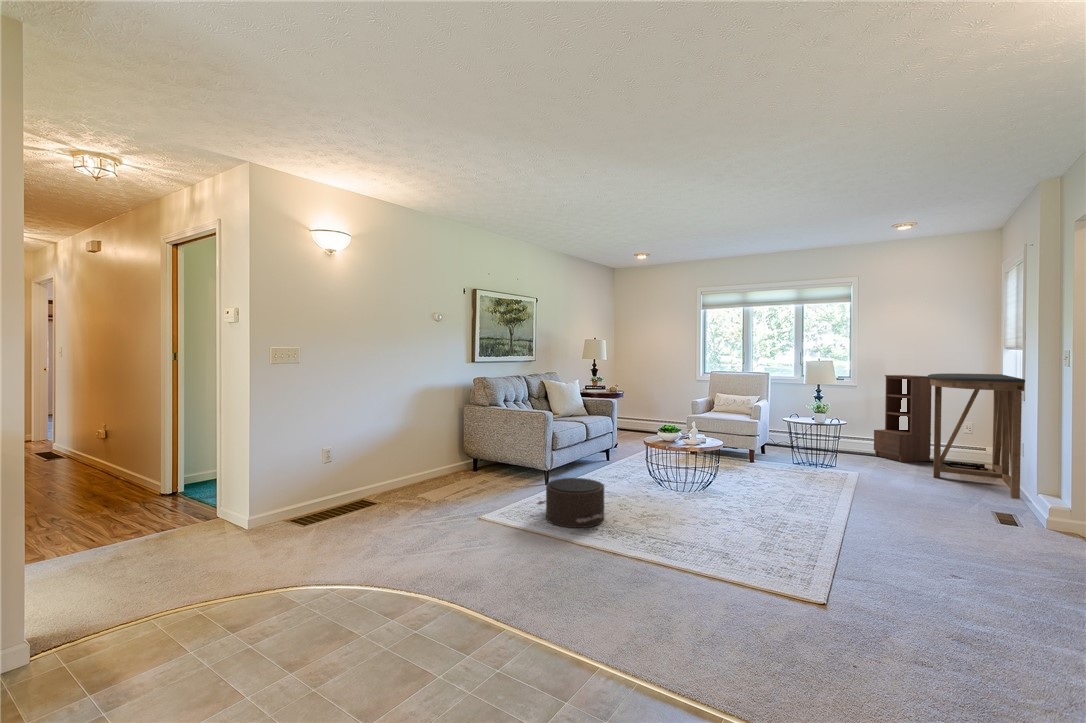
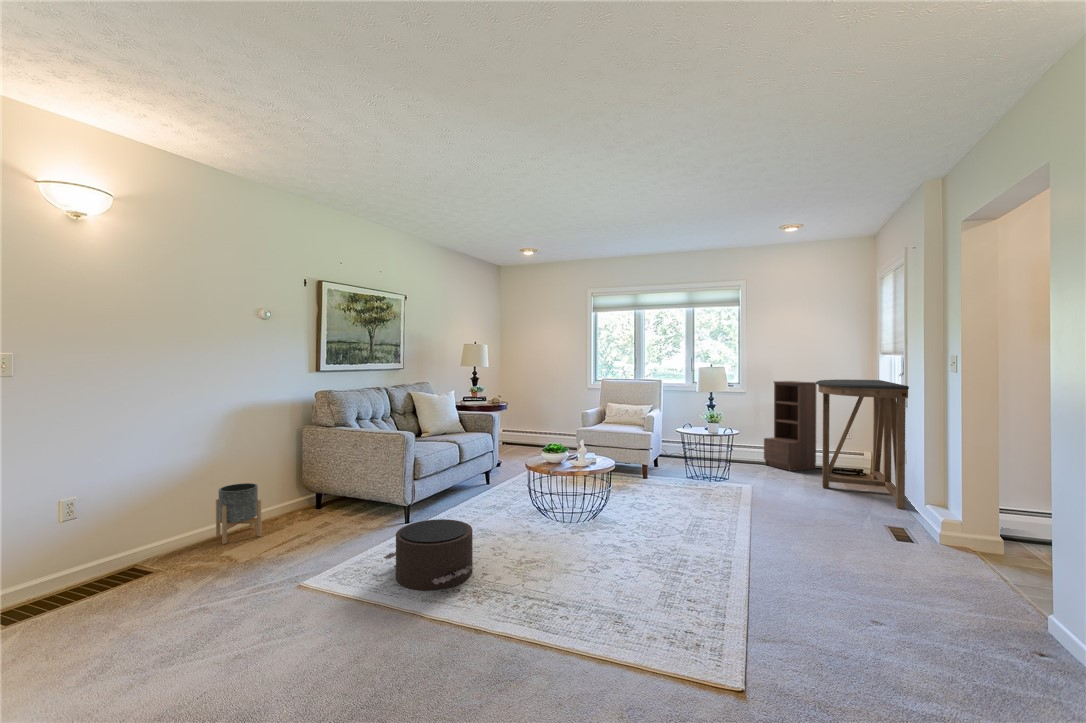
planter: none [408,446,440,489] -> present [216,483,261,544]

